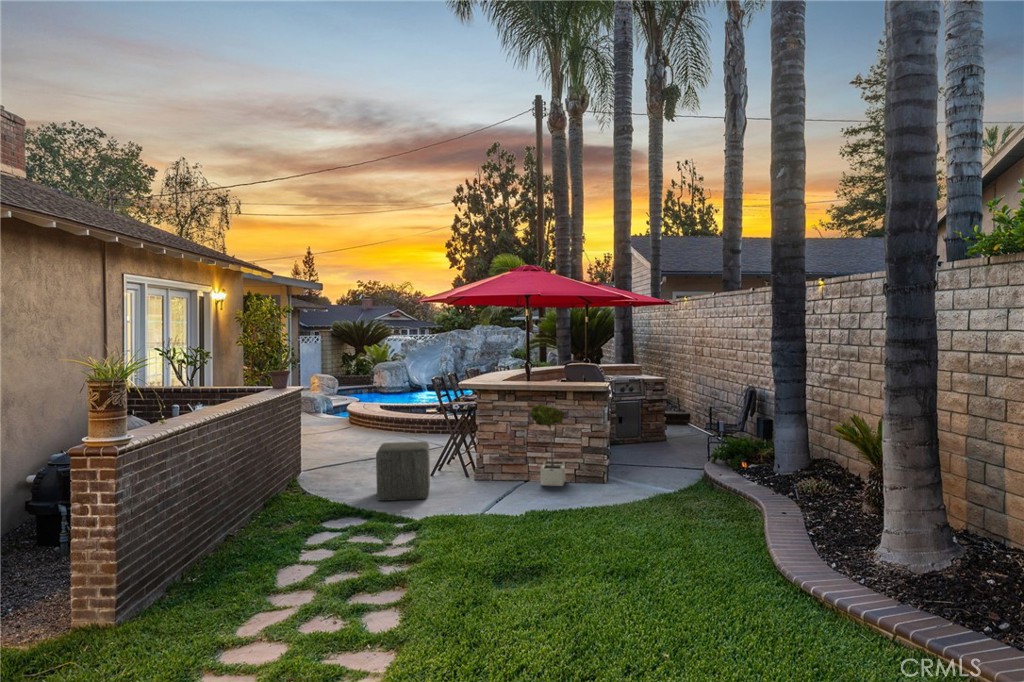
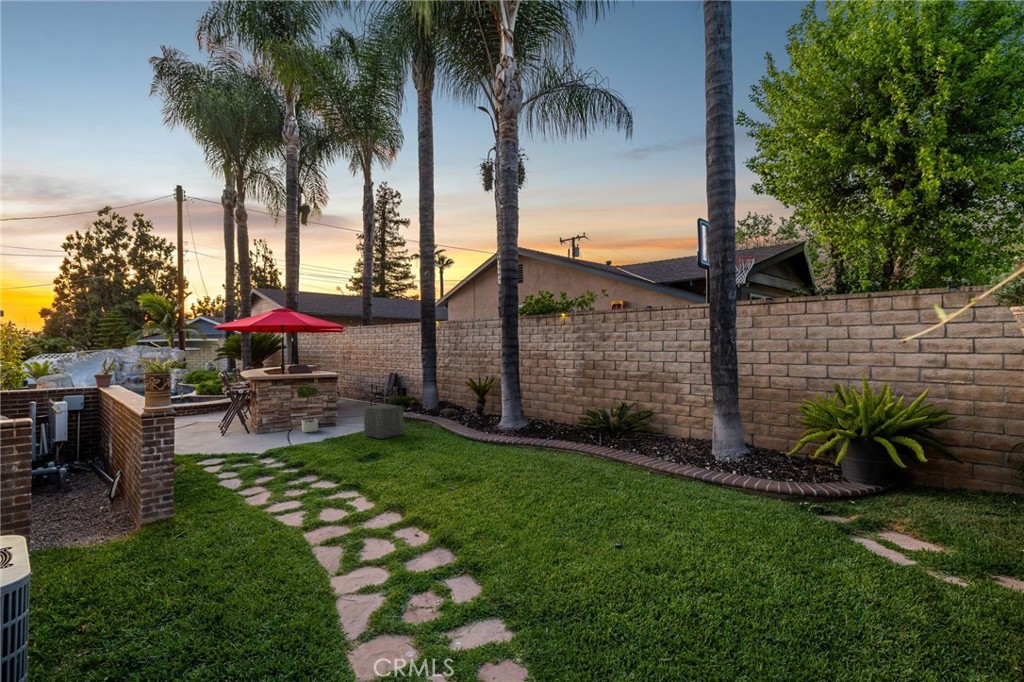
ottoman: present [376,442,430,501] -> present [364,404,404,439]

